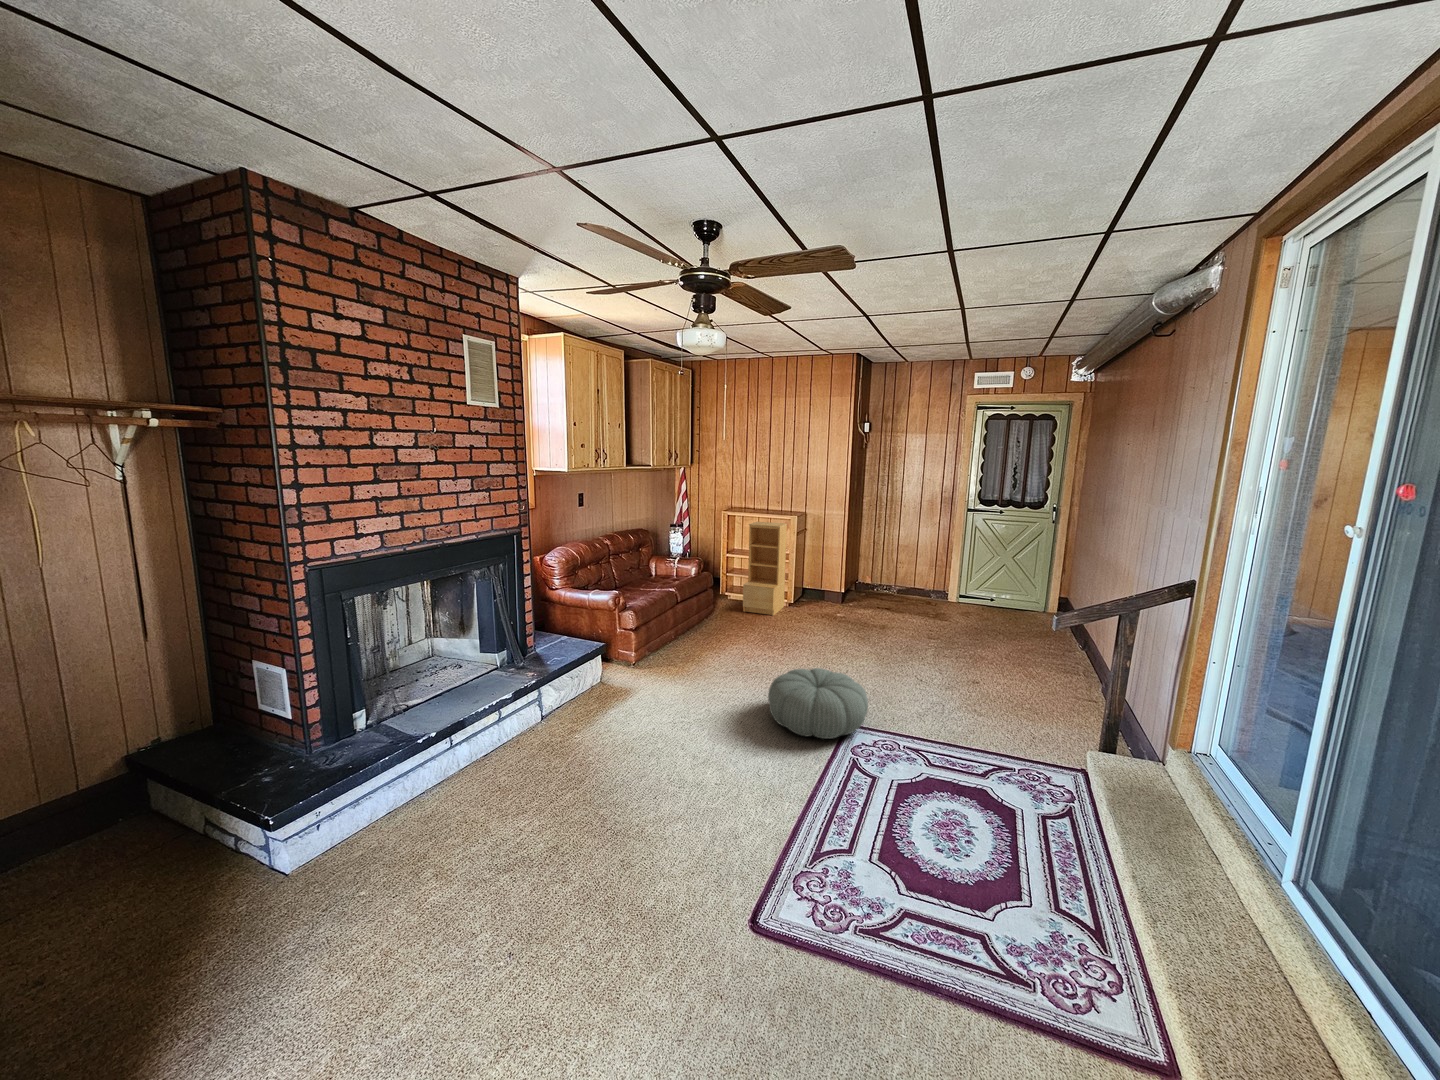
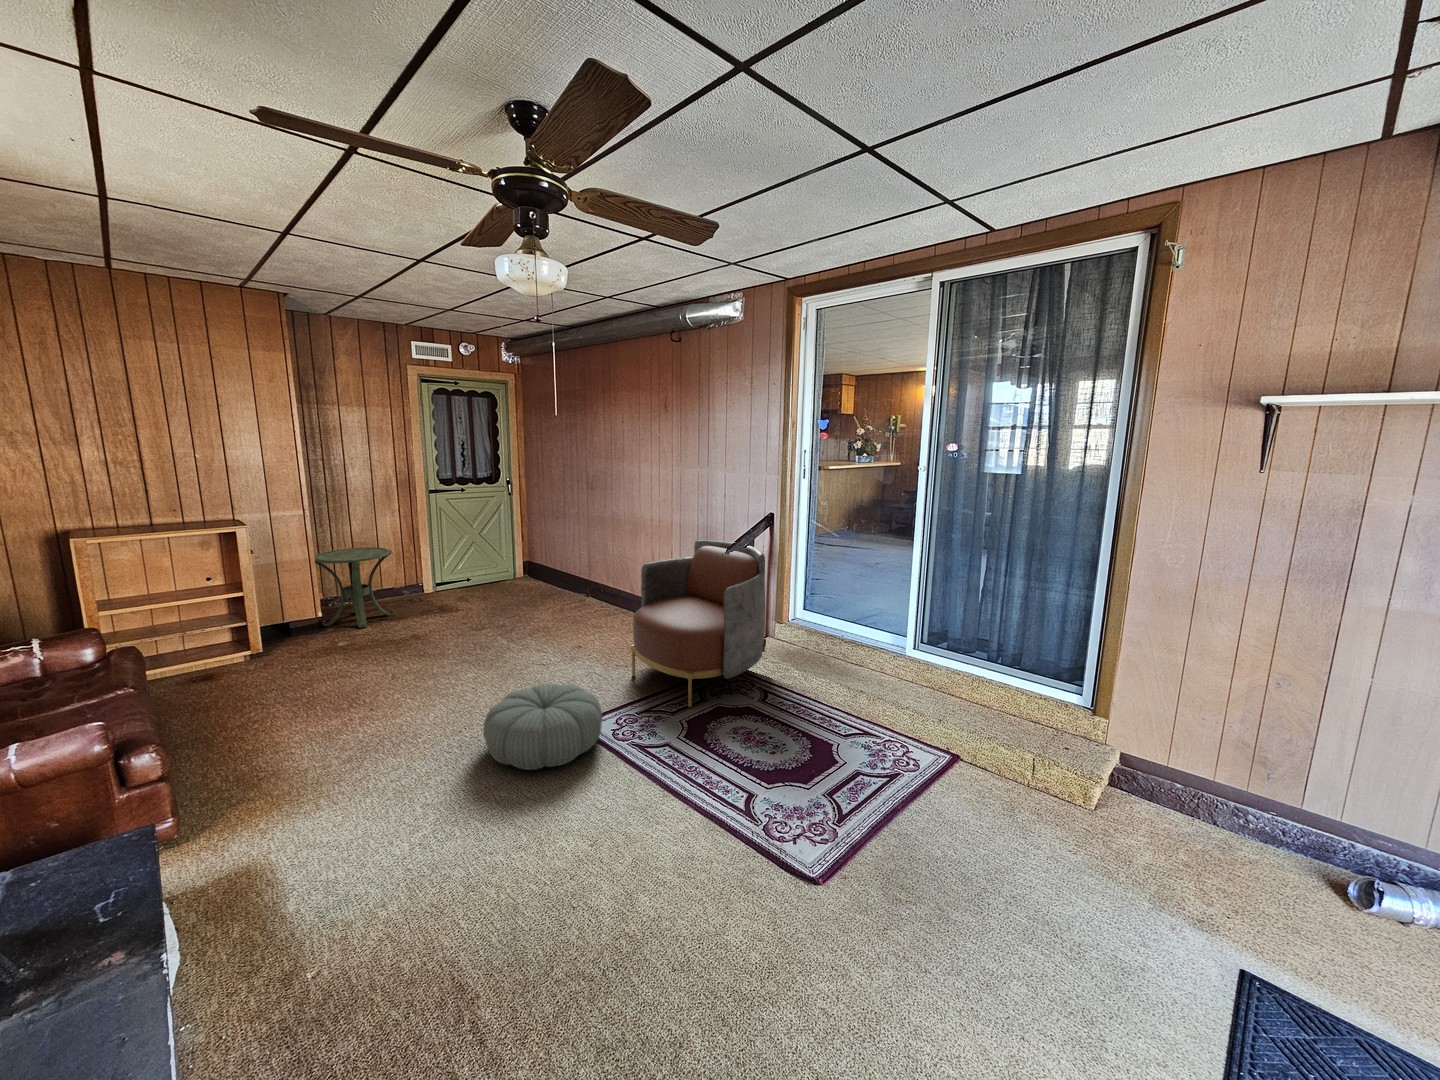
bookshelf: present [743,522,787,616] -> none [149,543,250,703]
side table: none [853,546,907,609] -> present [315,547,395,628]
armchair: none [956,598,1161,821] -> present [631,540,766,708]

